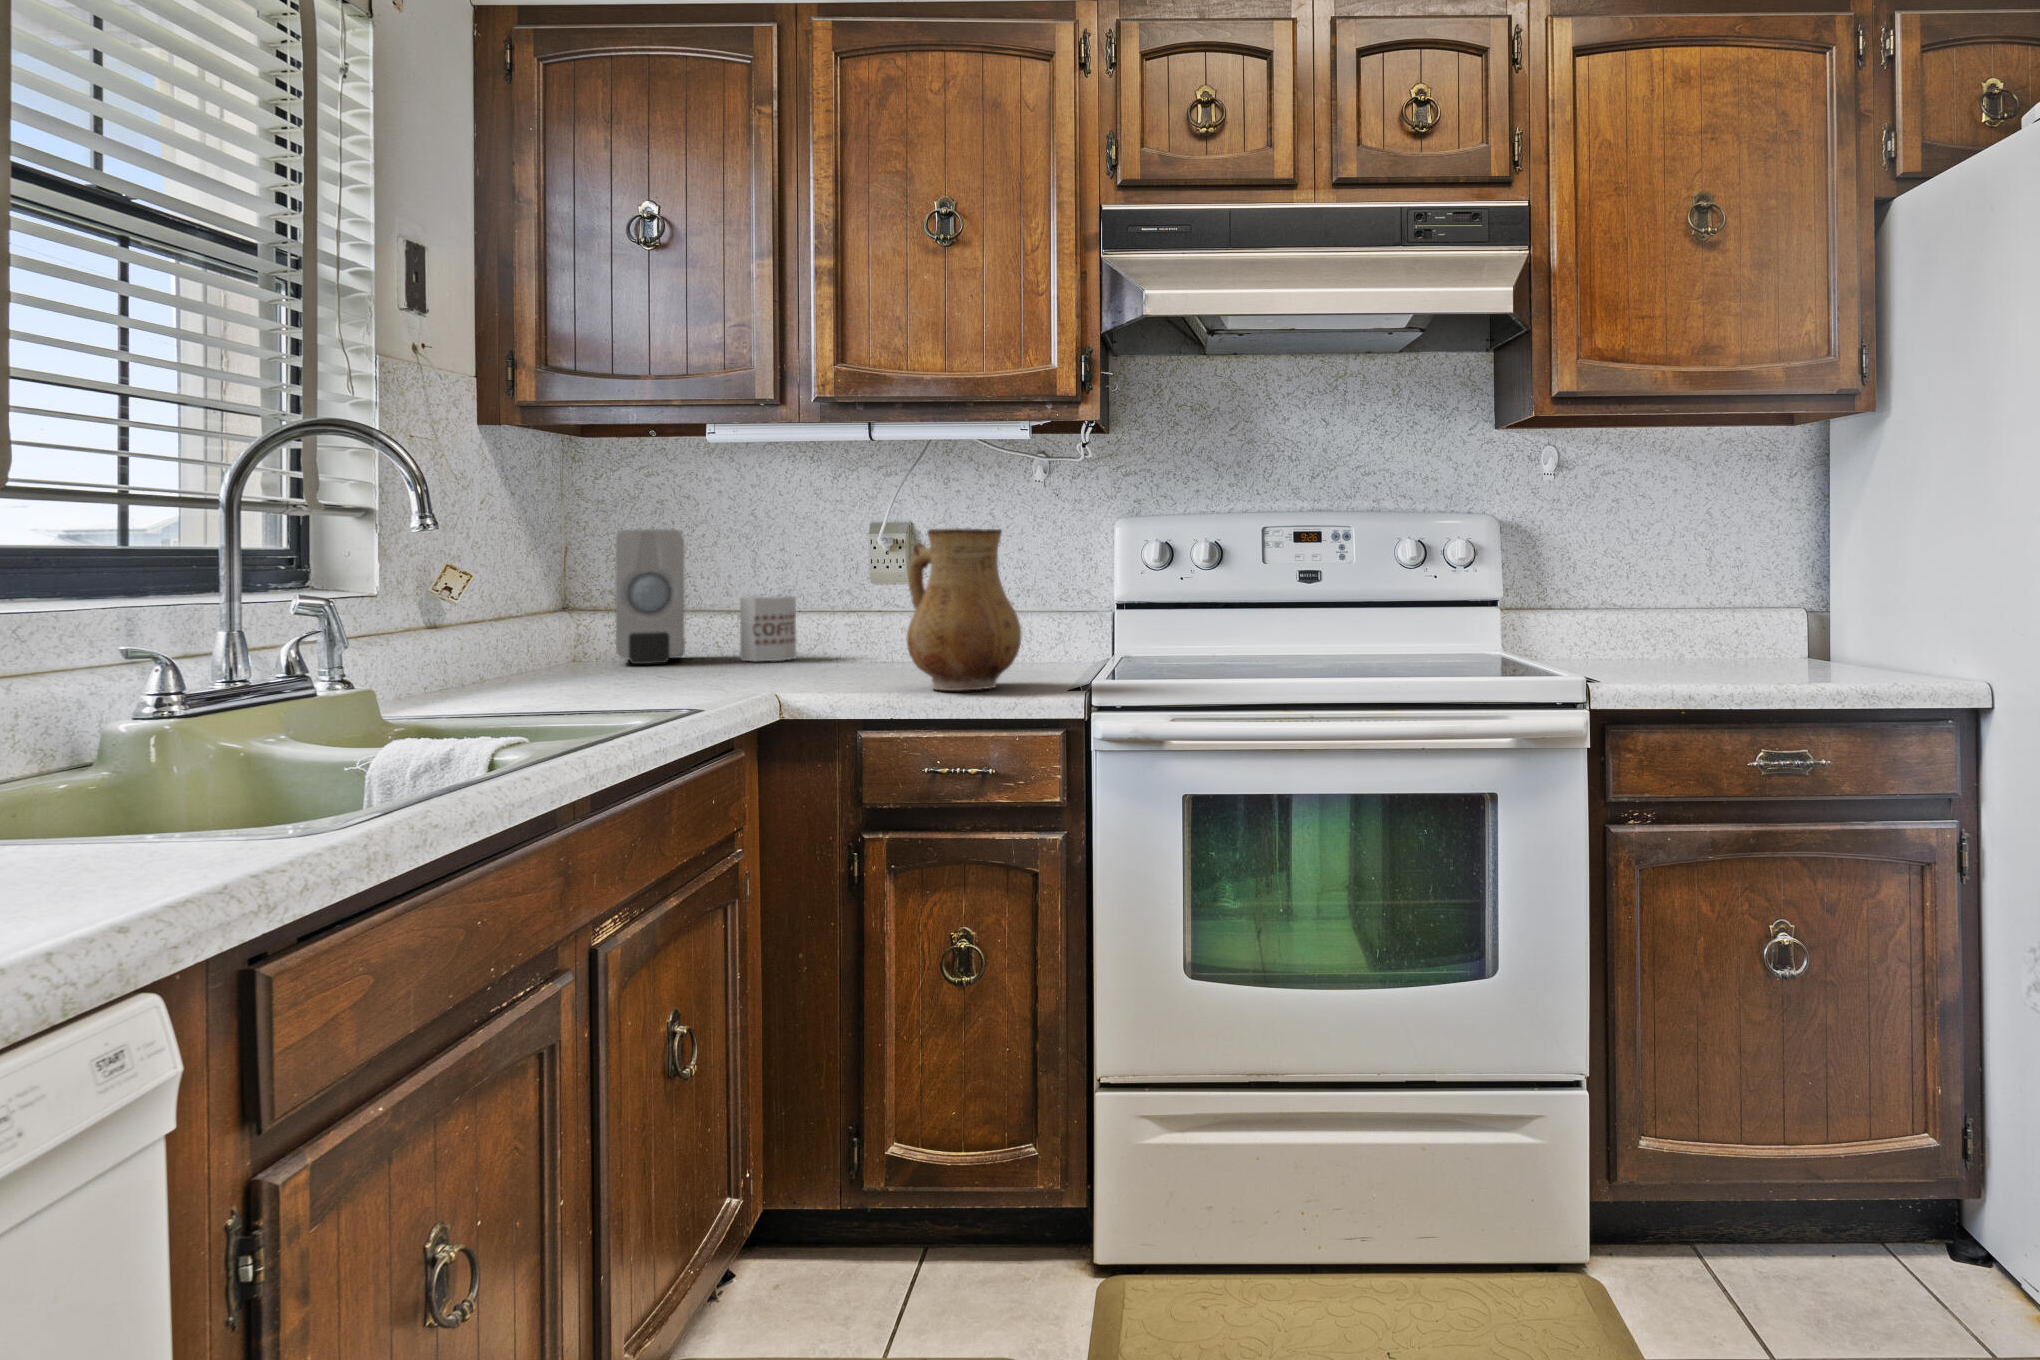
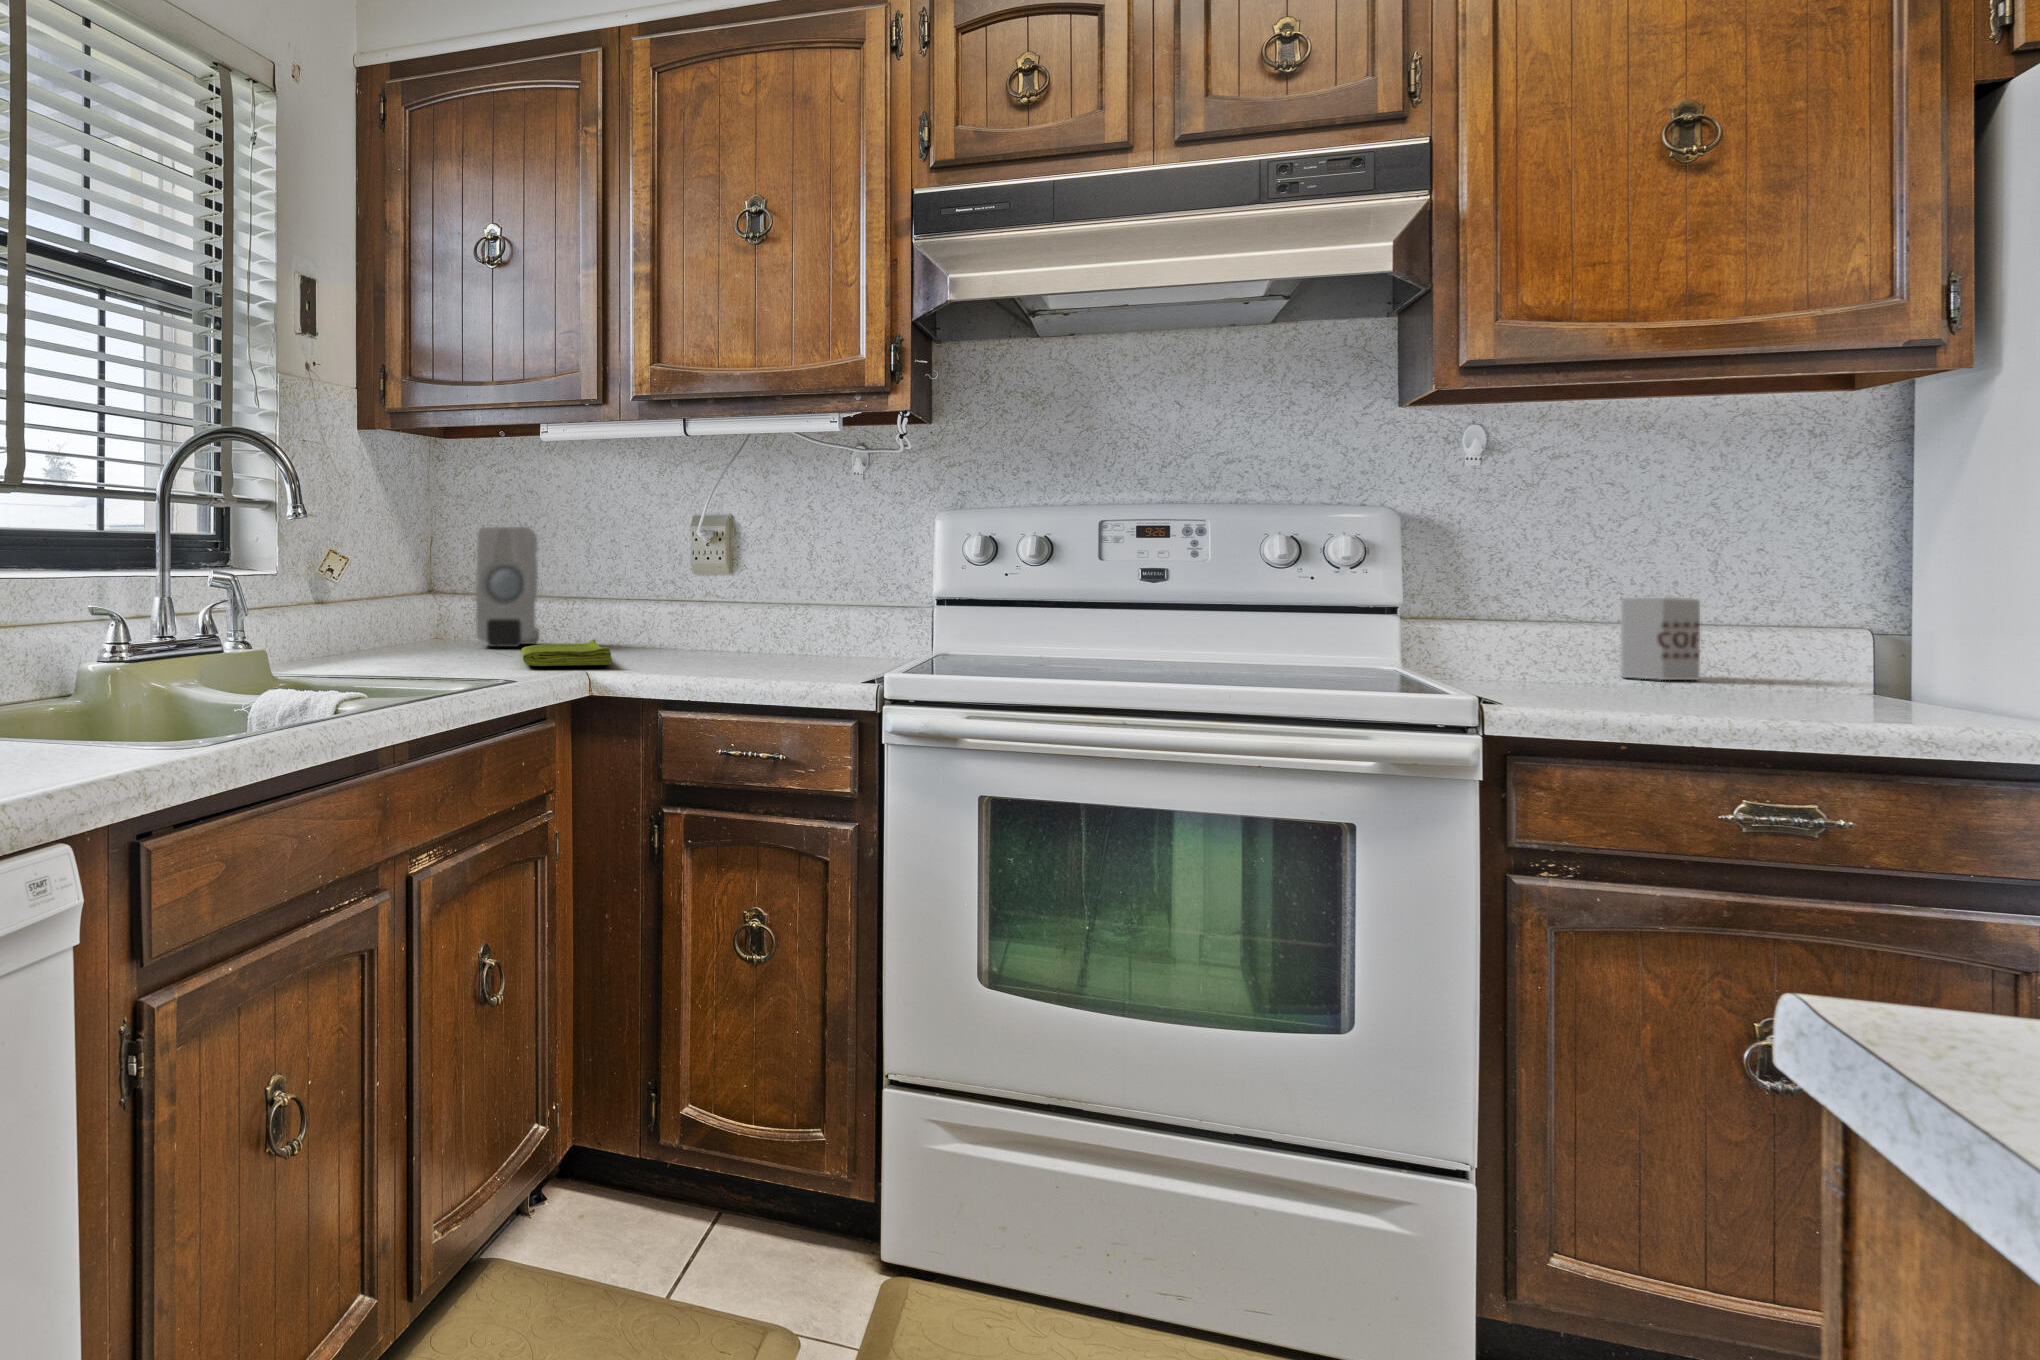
ceramic pitcher: present [906,528,1021,691] -> none [707,519,818,677]
mug: present [740,596,796,661] -> present [1621,598,1700,680]
dish towel: none [677,652,798,688] -> present [521,639,612,666]

